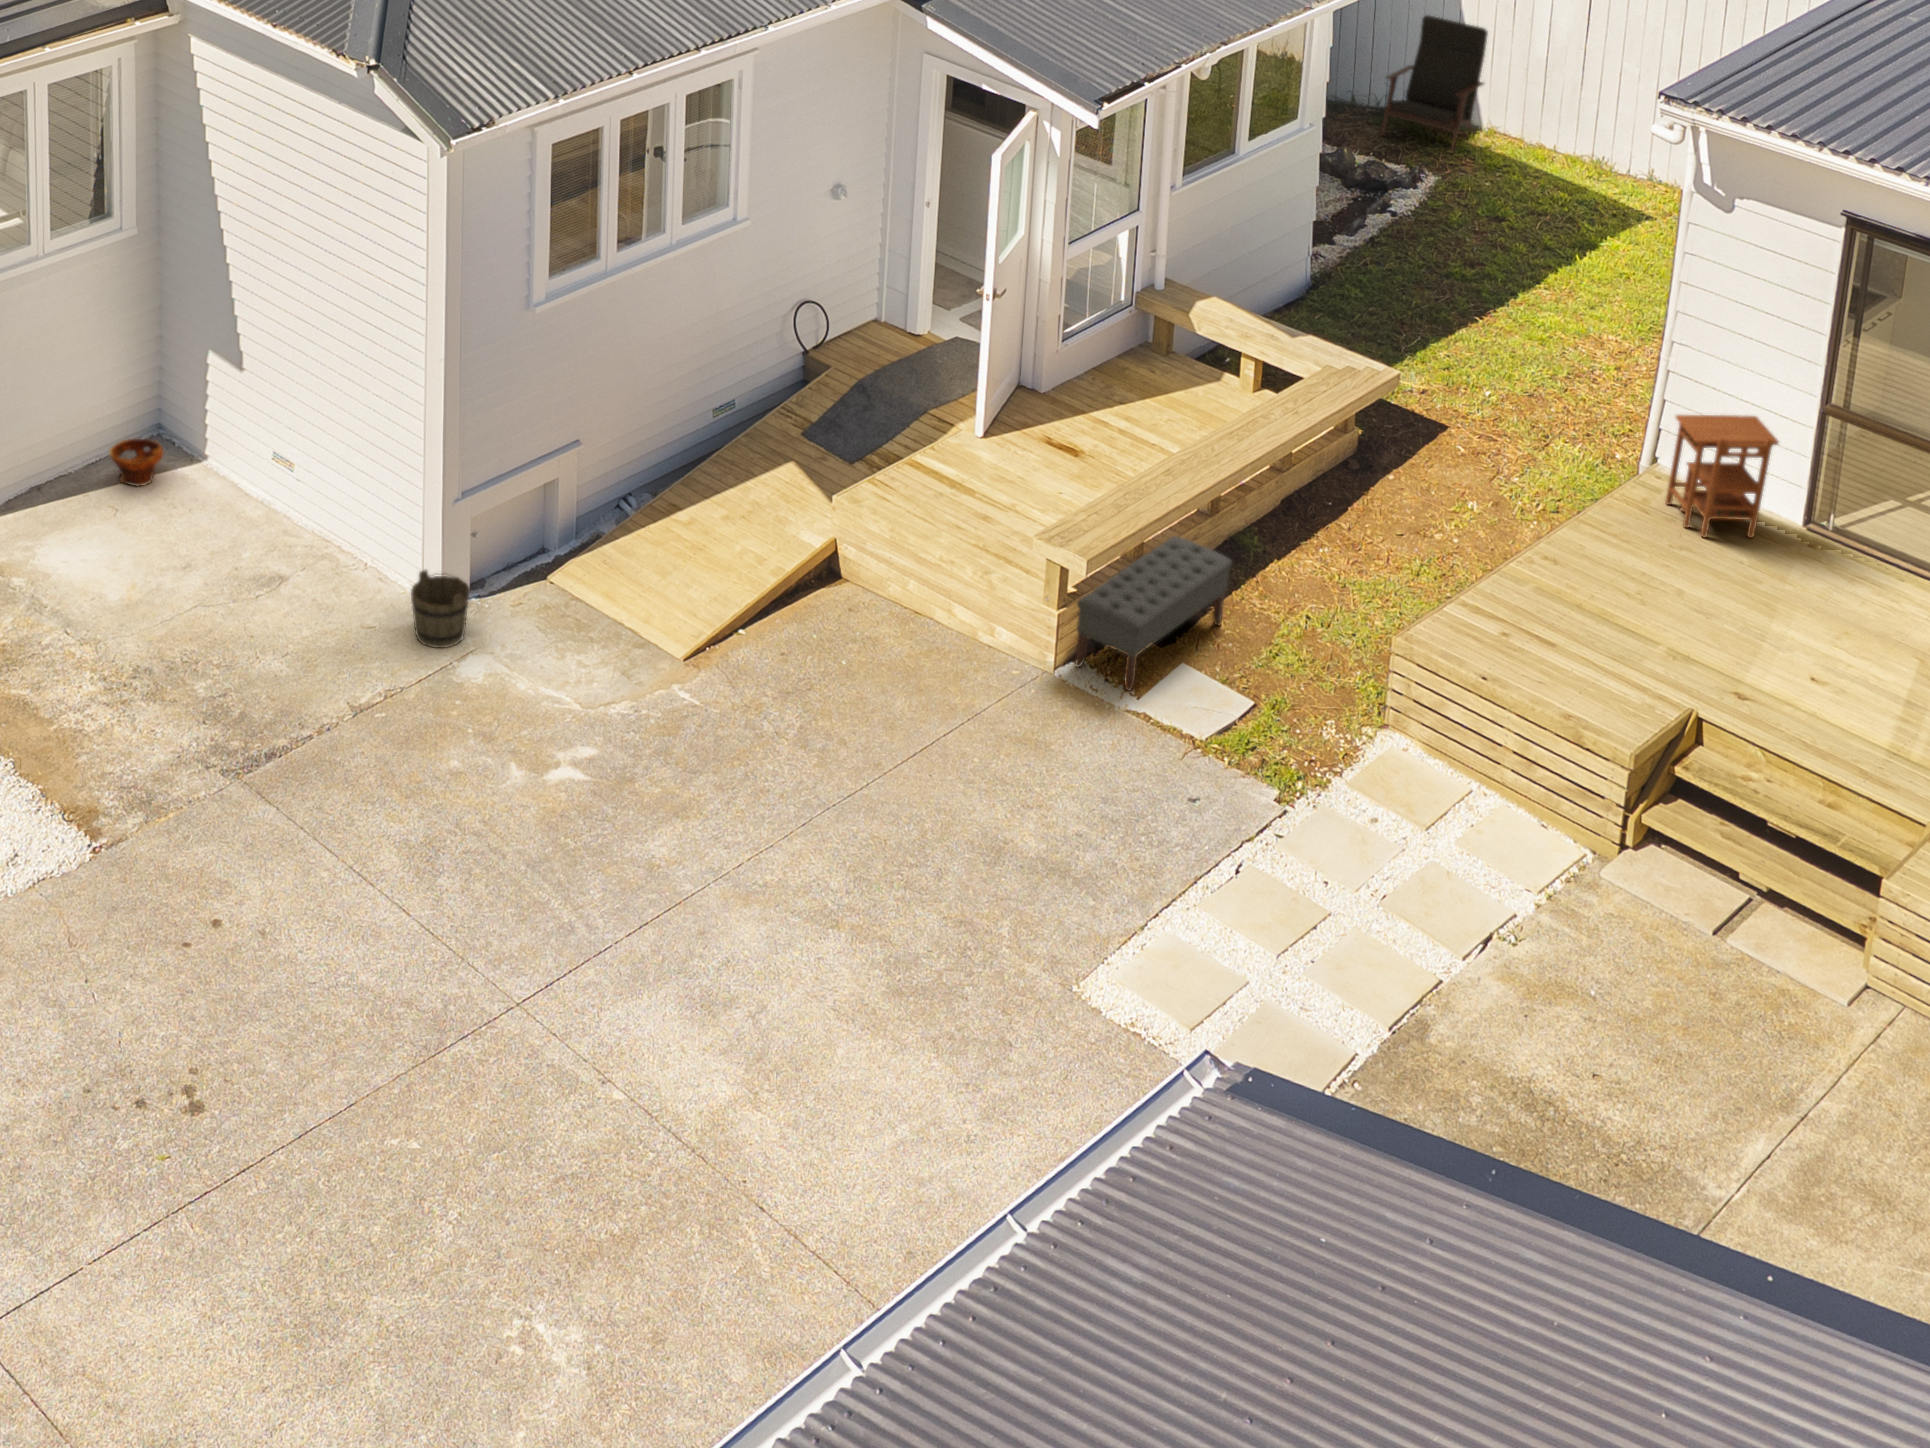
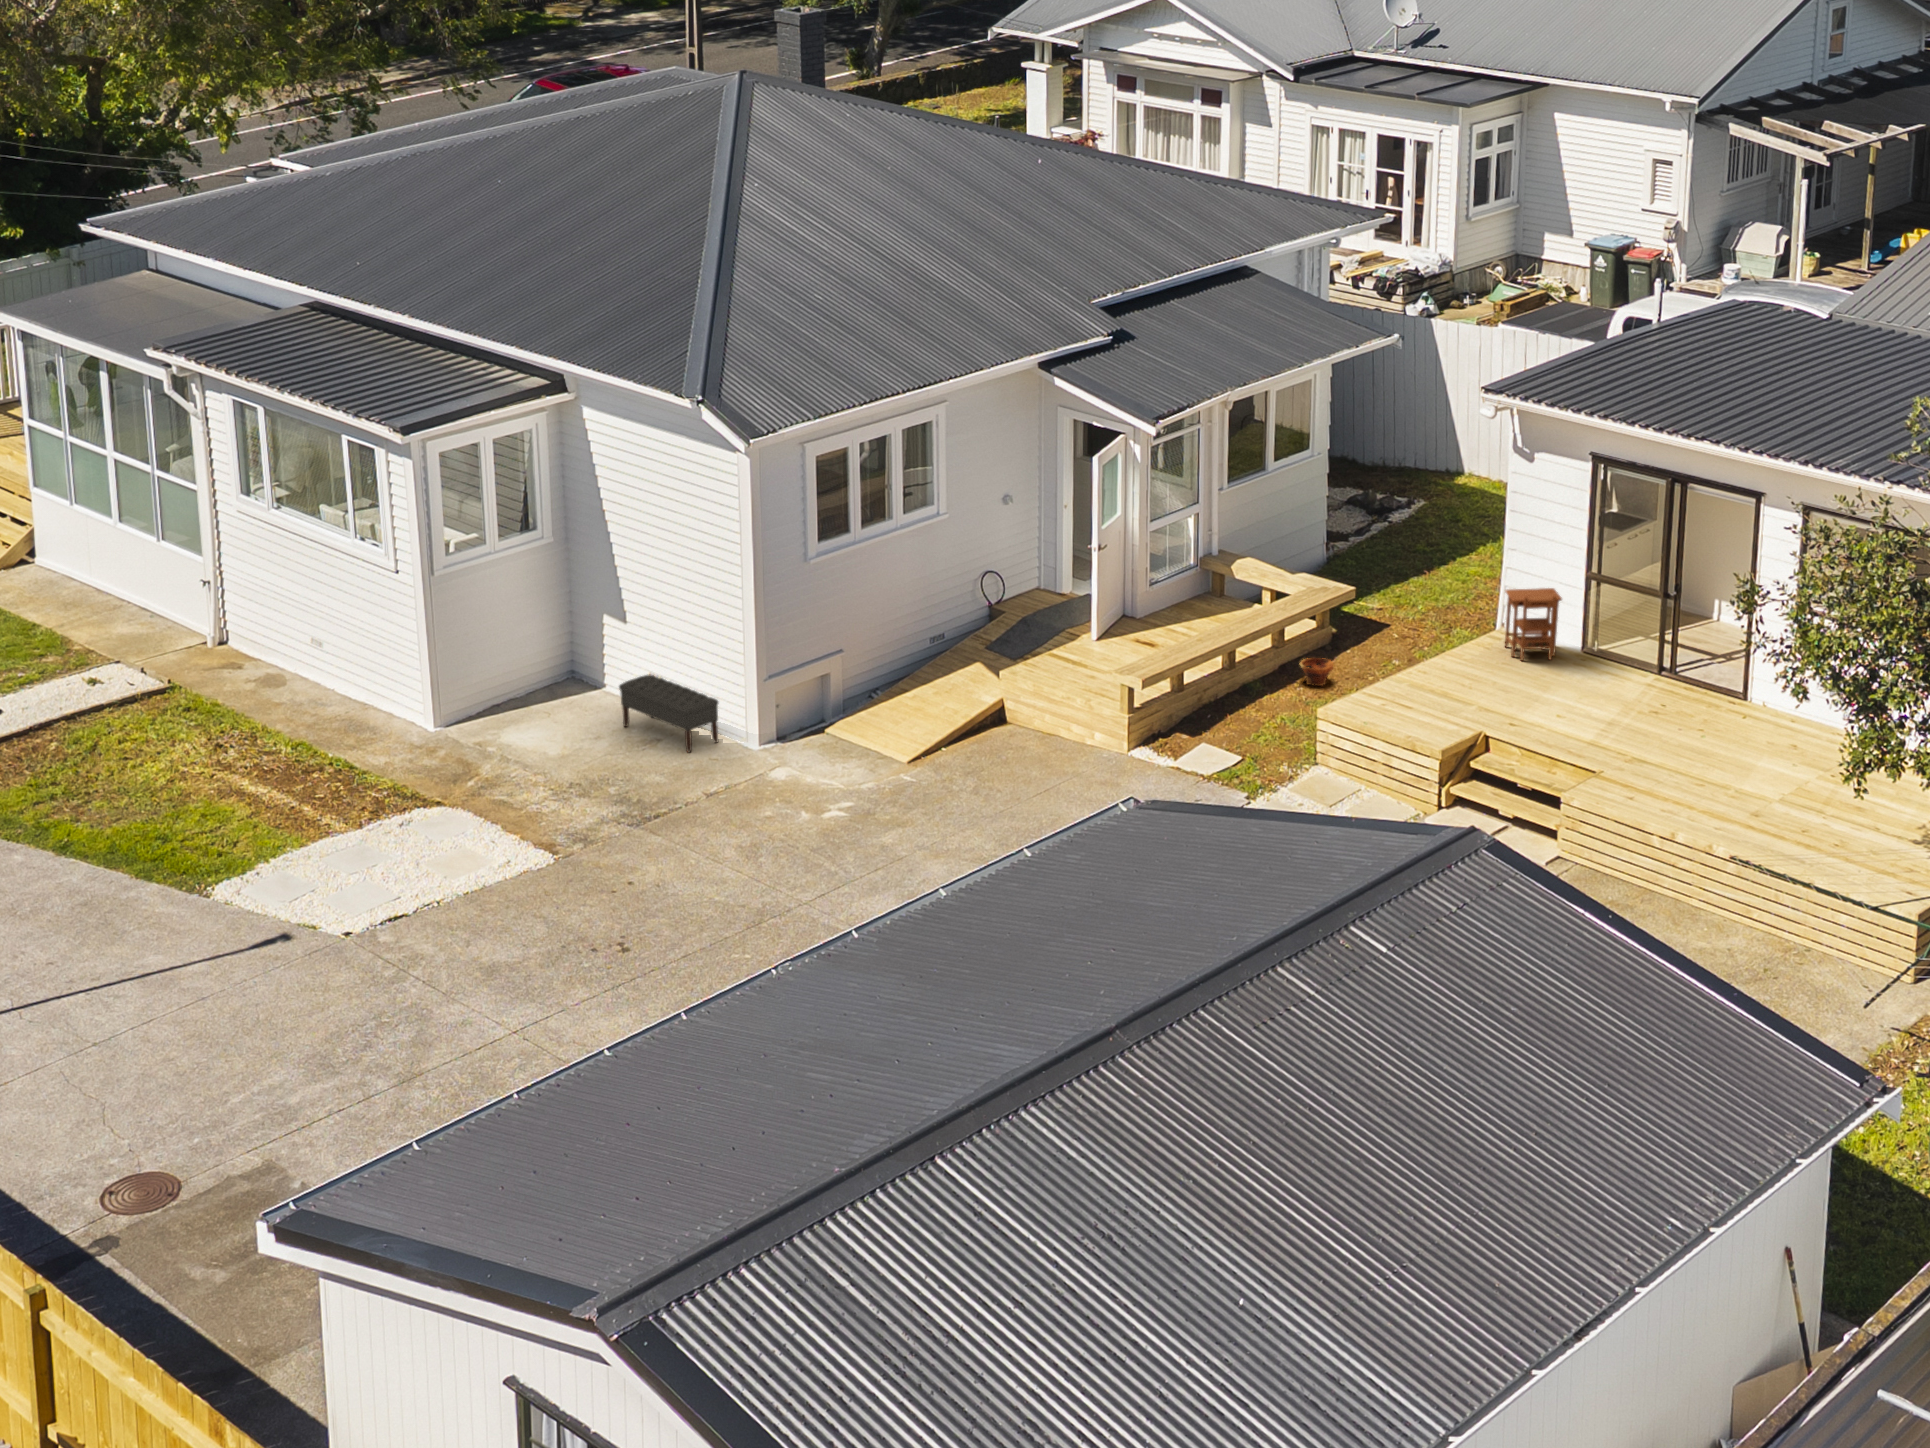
lounge chair: present [1381,15,1488,153] -> none [1404,403,1473,497]
planter: present [109,438,163,486] -> present [1300,658,1334,686]
bench: present [1075,537,1232,691] -> present [619,674,718,752]
bucket: present [411,569,470,648] -> none [736,719,773,764]

